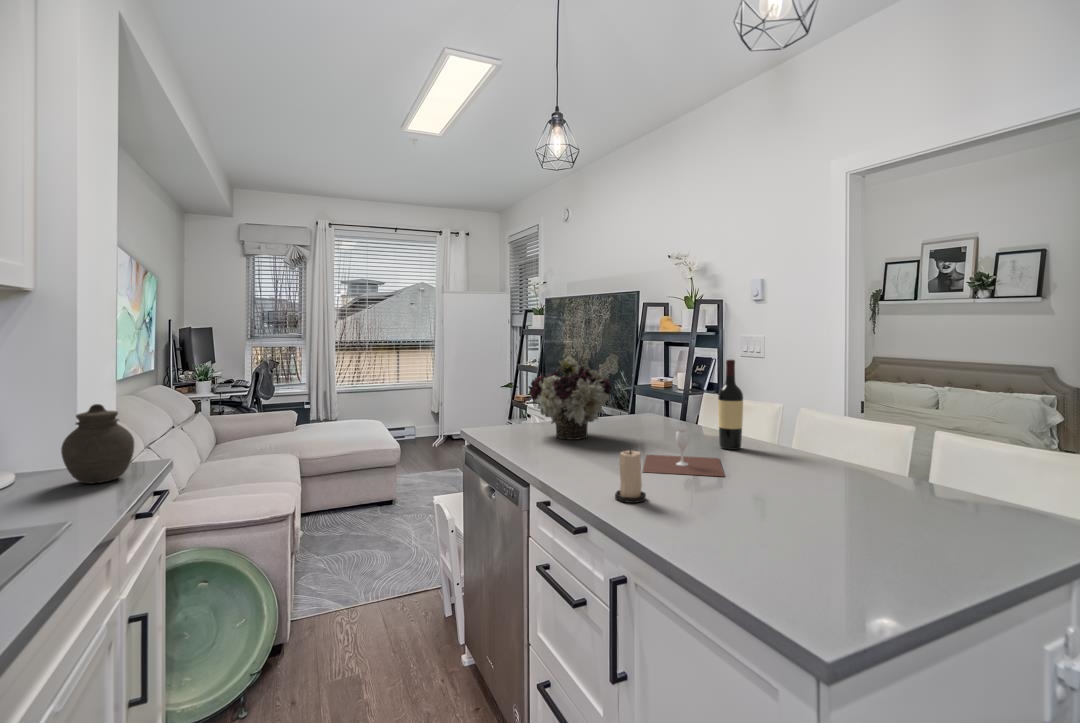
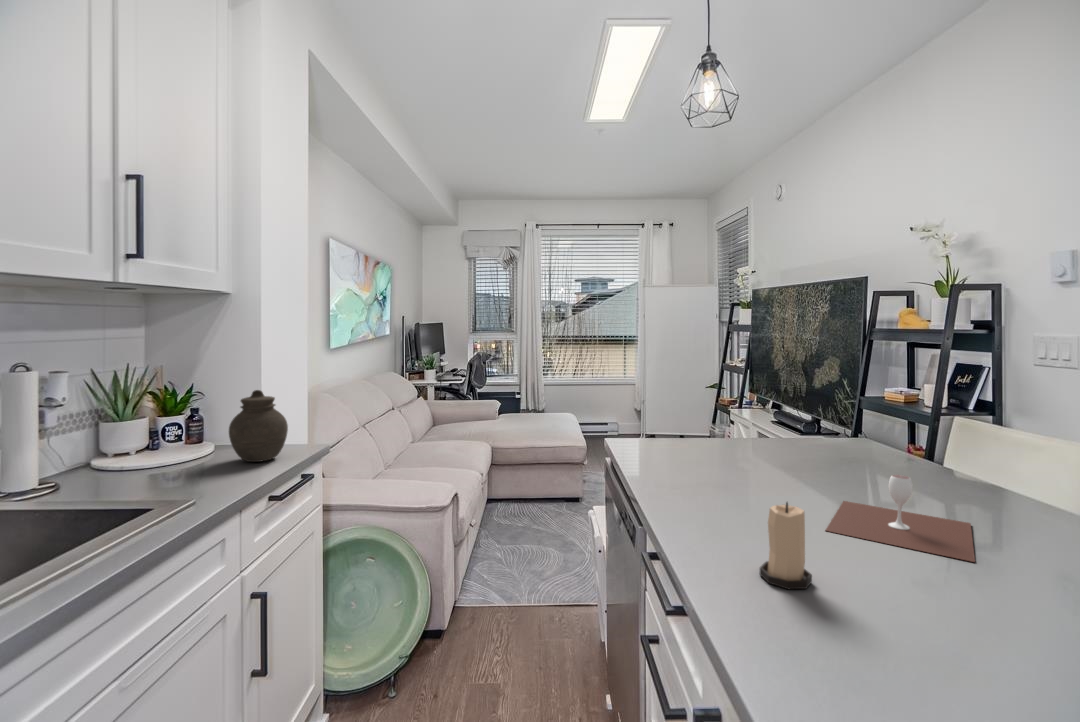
flower arrangement: present [528,357,611,440] -> none [690,357,802,465]
wine bottle: present [718,360,743,450] -> none [977,370,1026,511]

